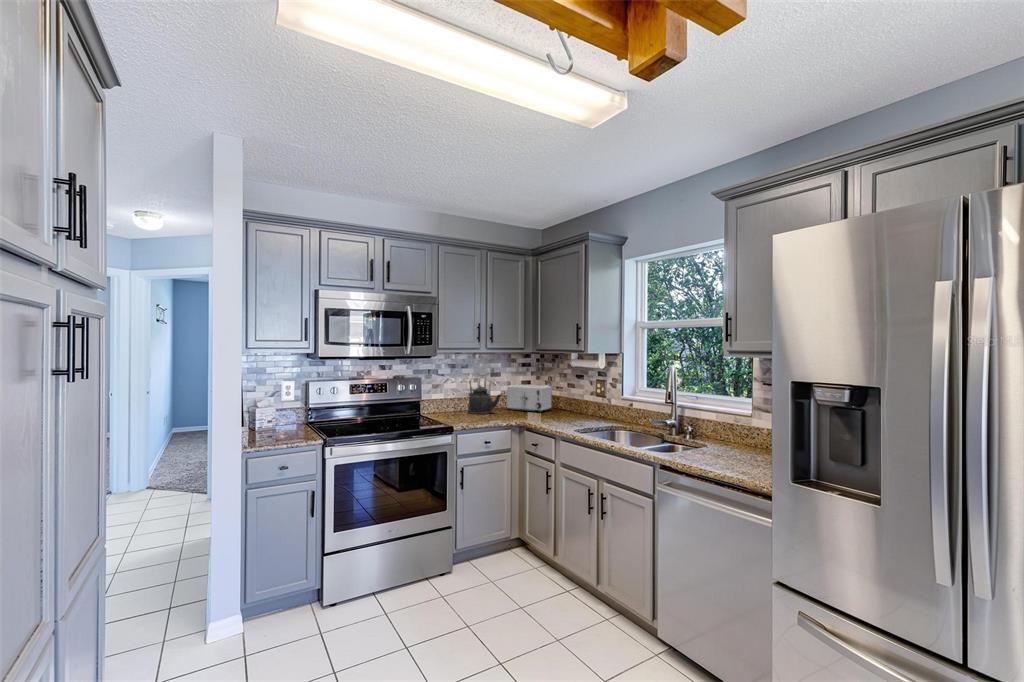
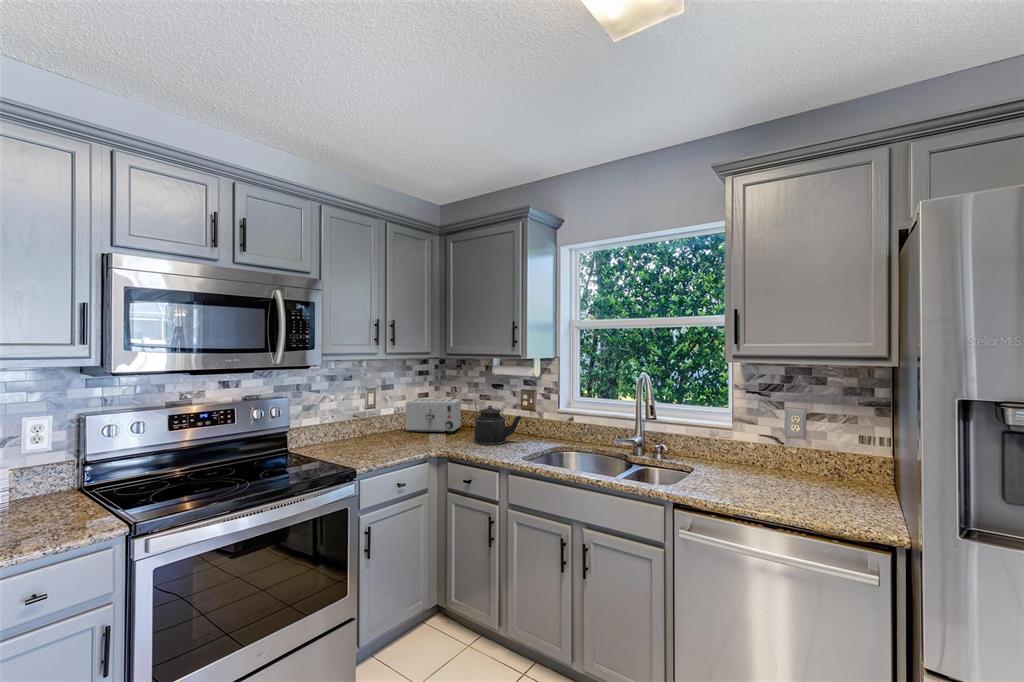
kettle: present [468,380,501,414] -> present [474,397,521,445]

